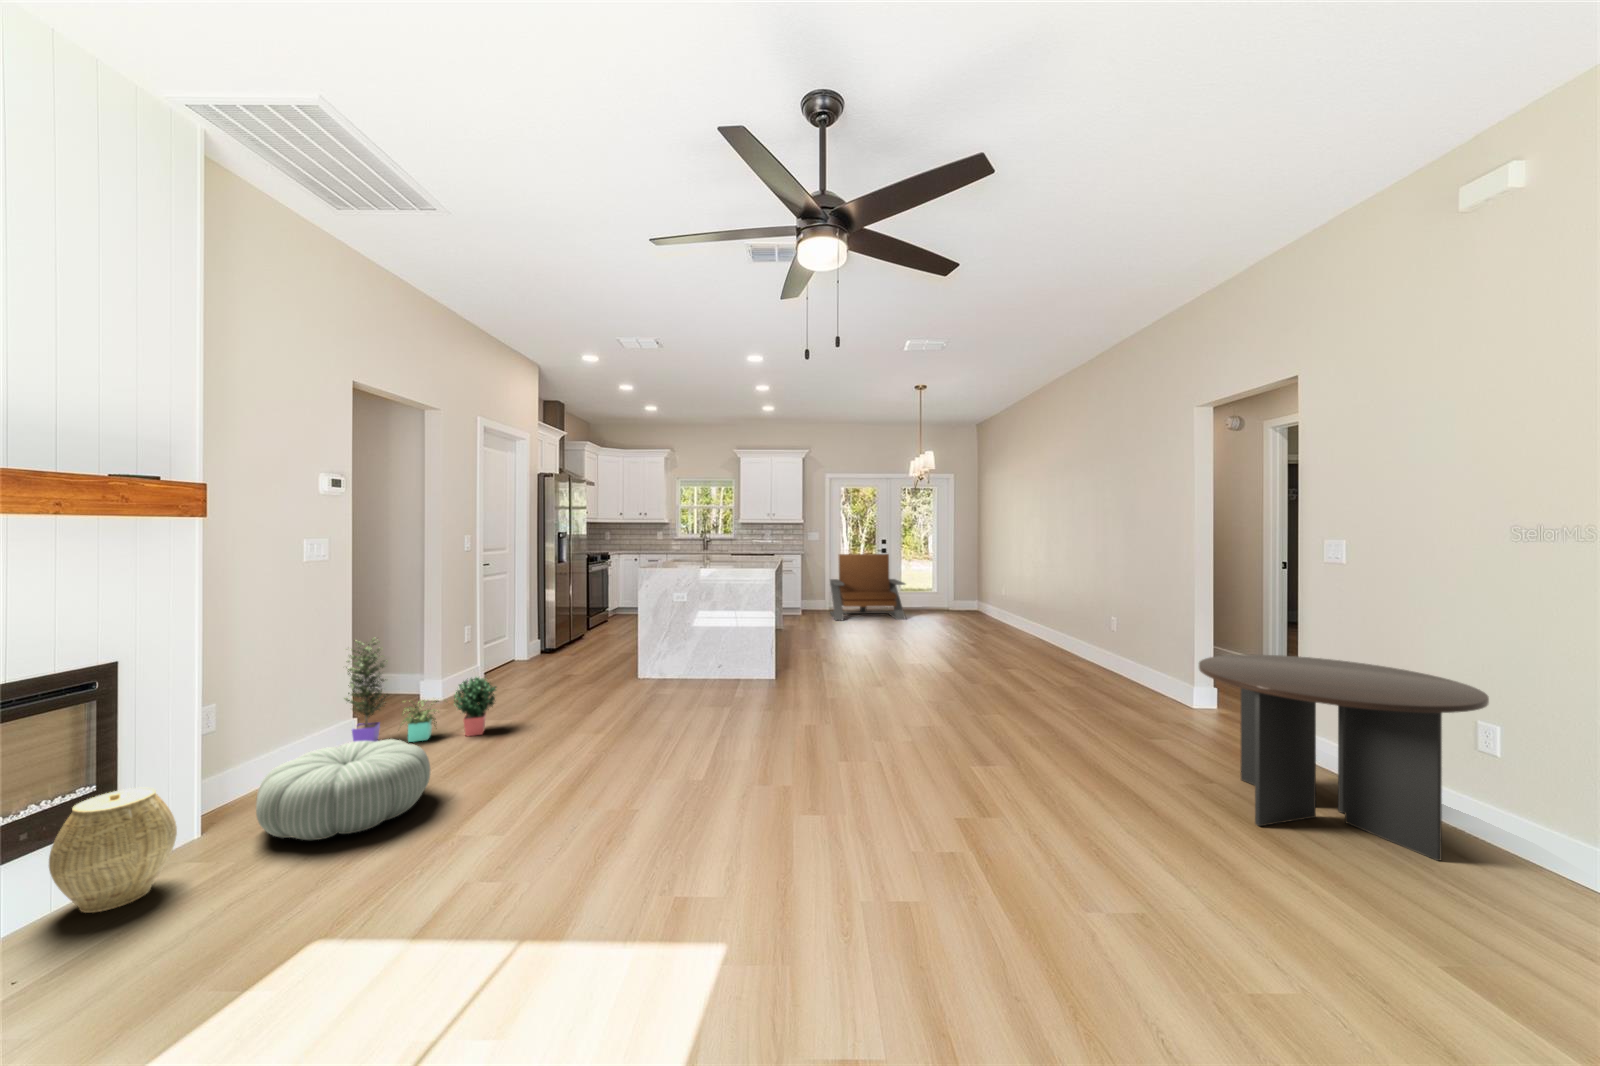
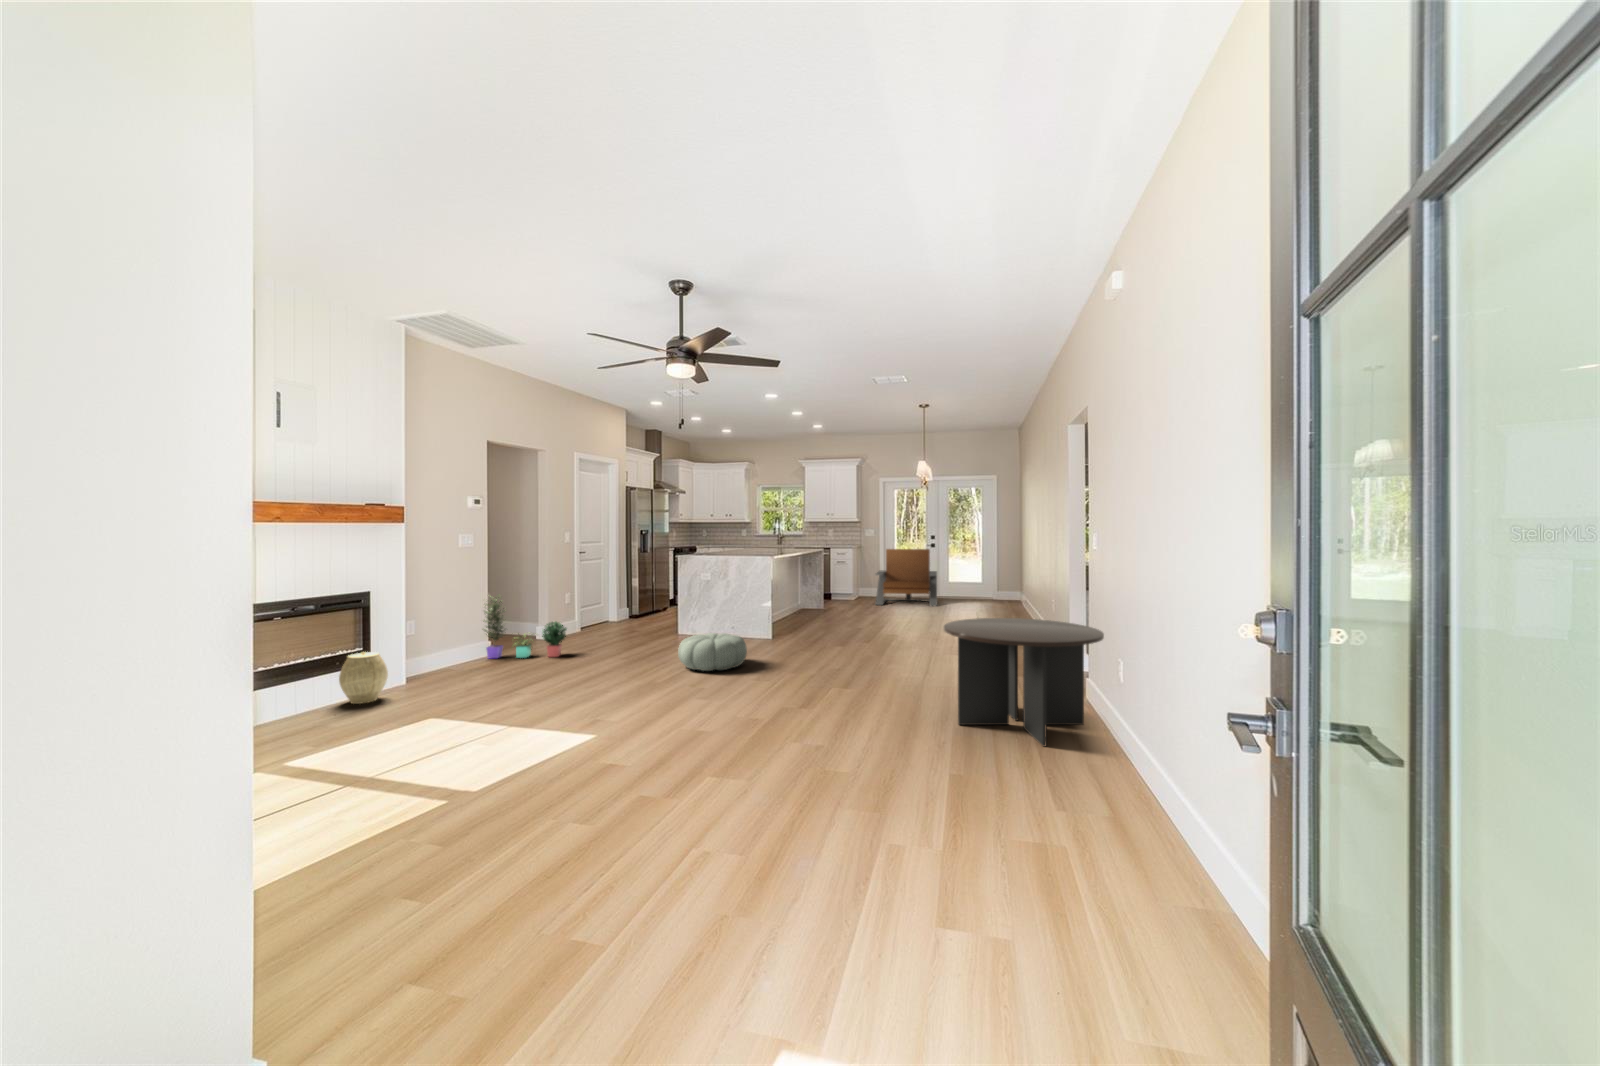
pouf: present [256,739,430,840] -> present [678,633,747,671]

